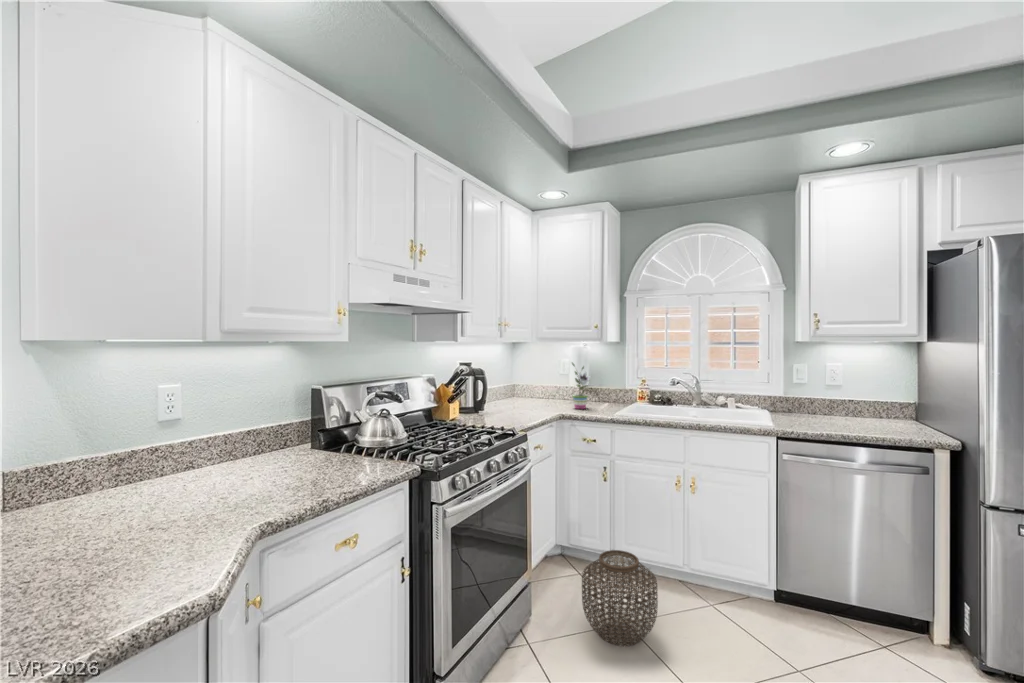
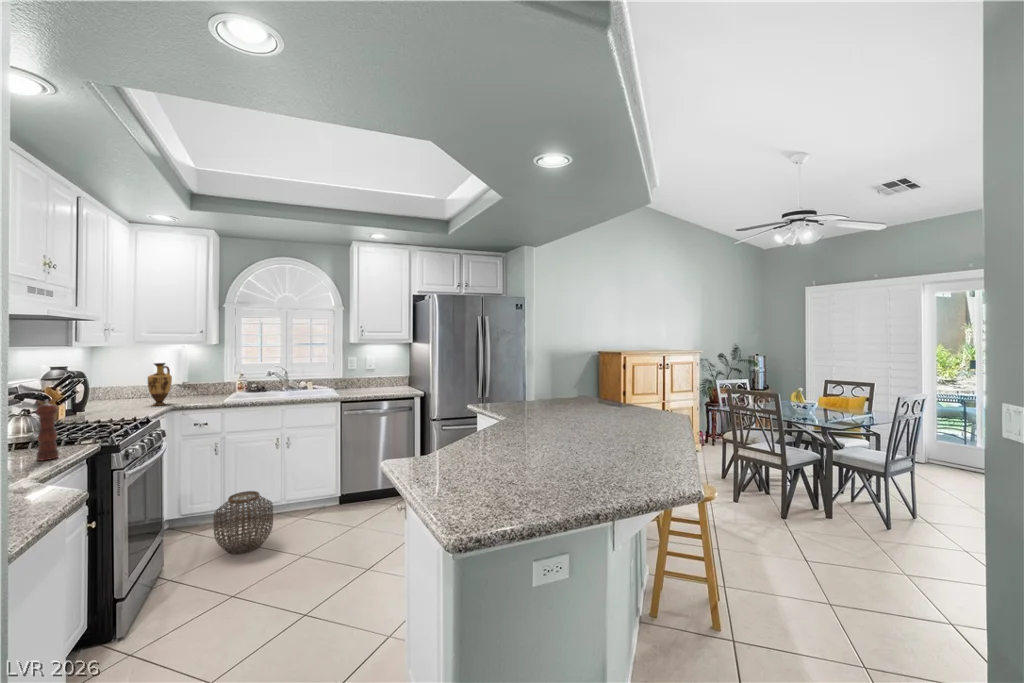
vase: none [540,363,562,412] -> present [148,363,172,405]
potted plant: present [572,363,590,409] -> none [177,362,199,401]
pepper mill: none [343,406,364,482] -> present [36,400,59,461]

